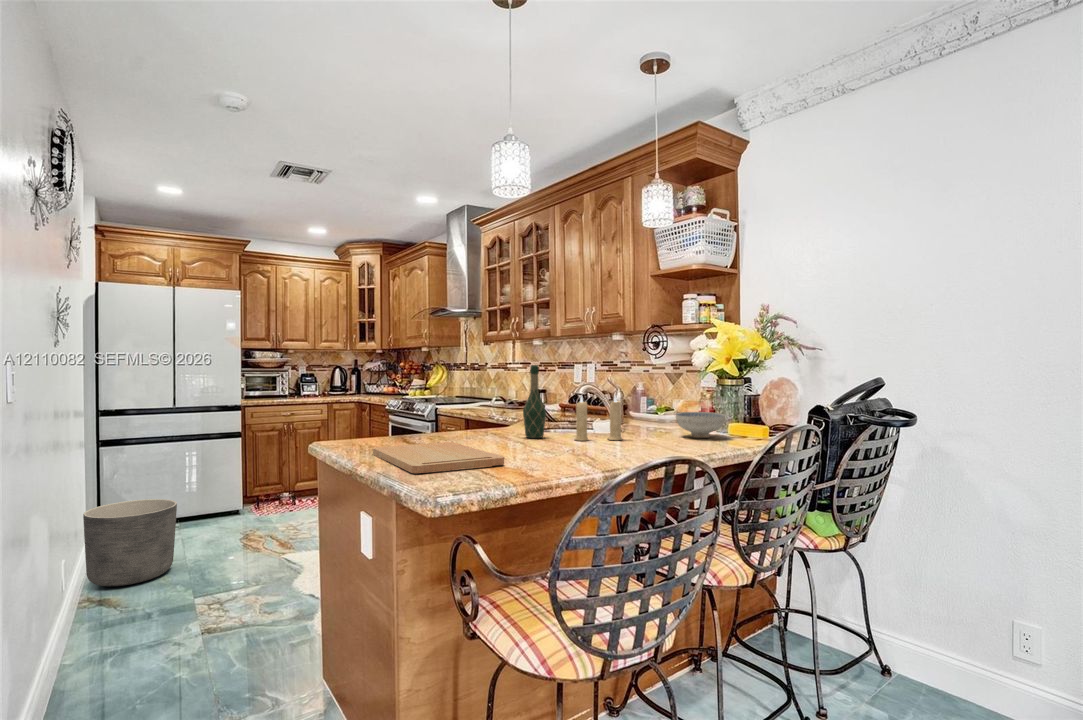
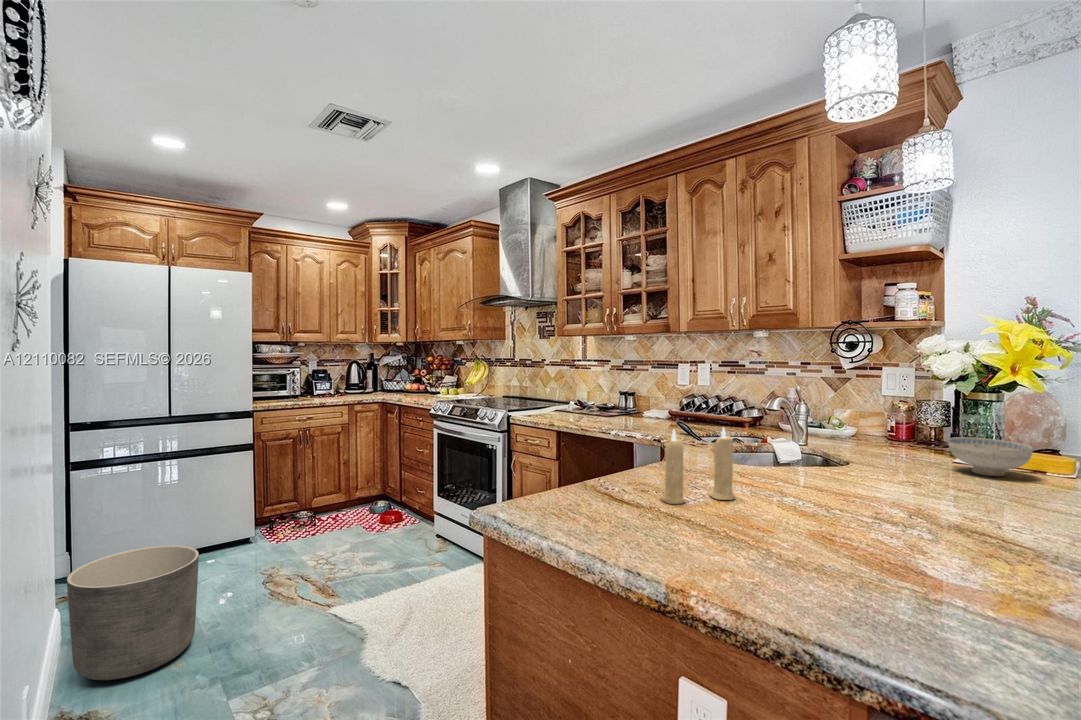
wine bottle: present [523,365,546,438] -> none [772,378,809,484]
candle: present [575,396,622,441] -> present [661,428,735,504]
cutting board: present [373,442,504,473] -> none [664,509,974,635]

